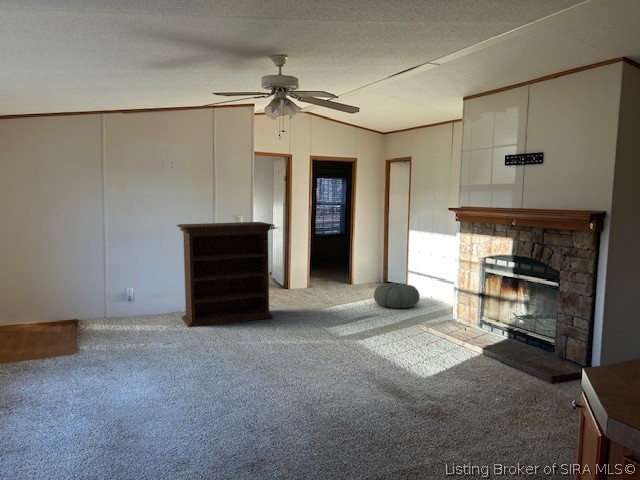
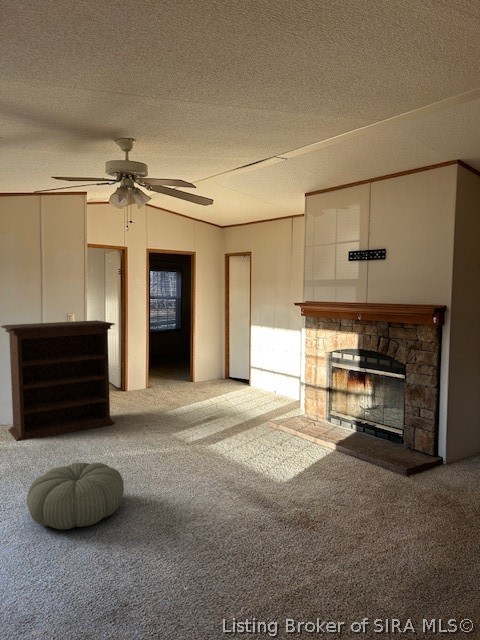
pouf: present [374,283,420,308] -> present [27,463,124,529]

